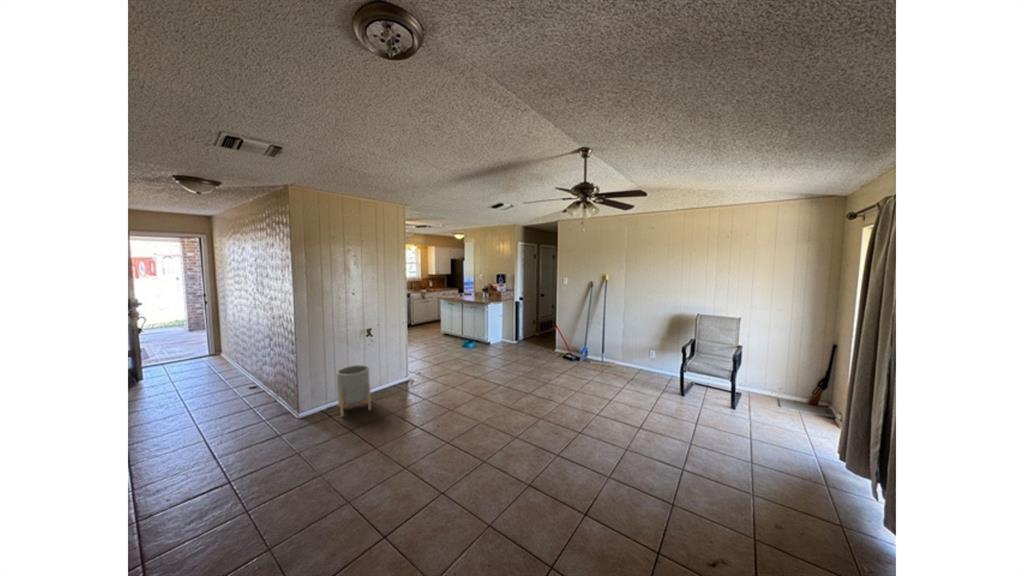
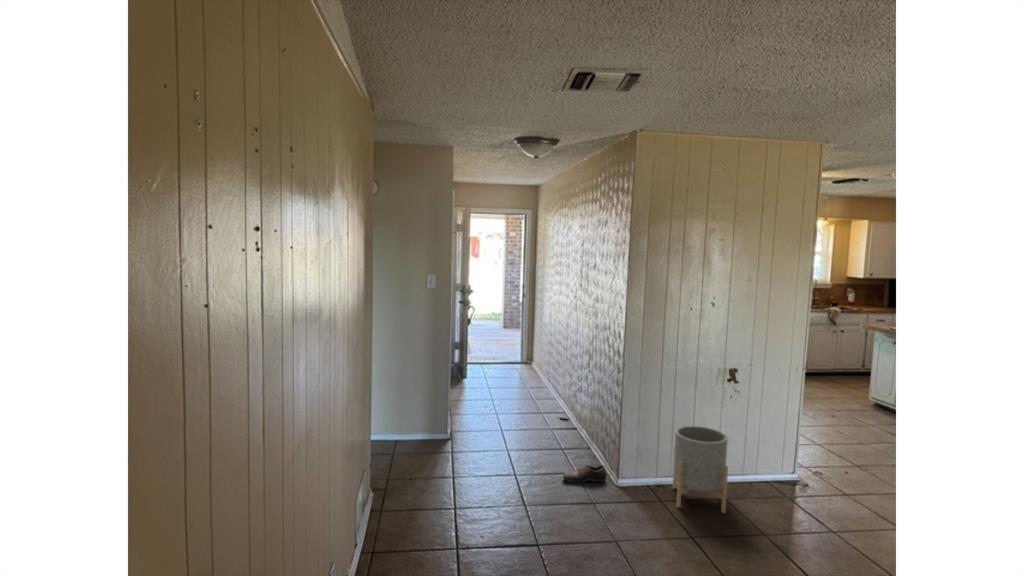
shoe: none [252,409,289,429] -> present [563,465,606,483]

